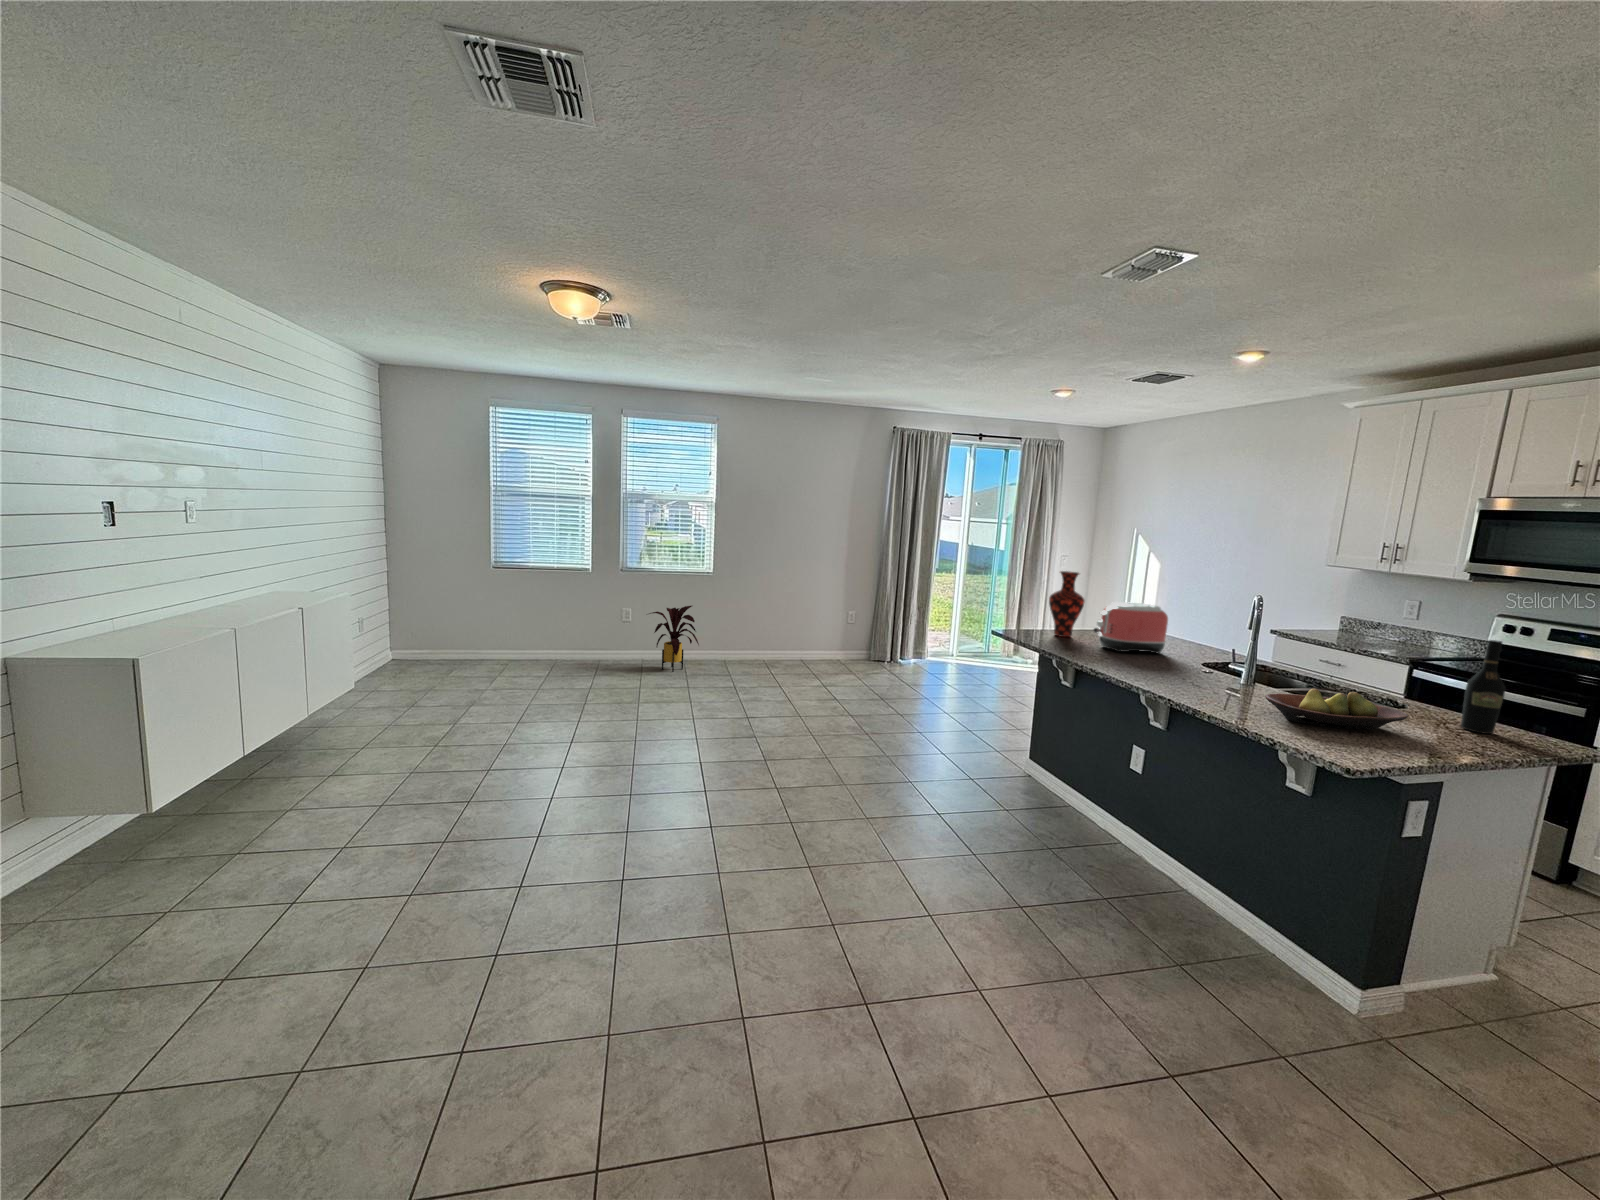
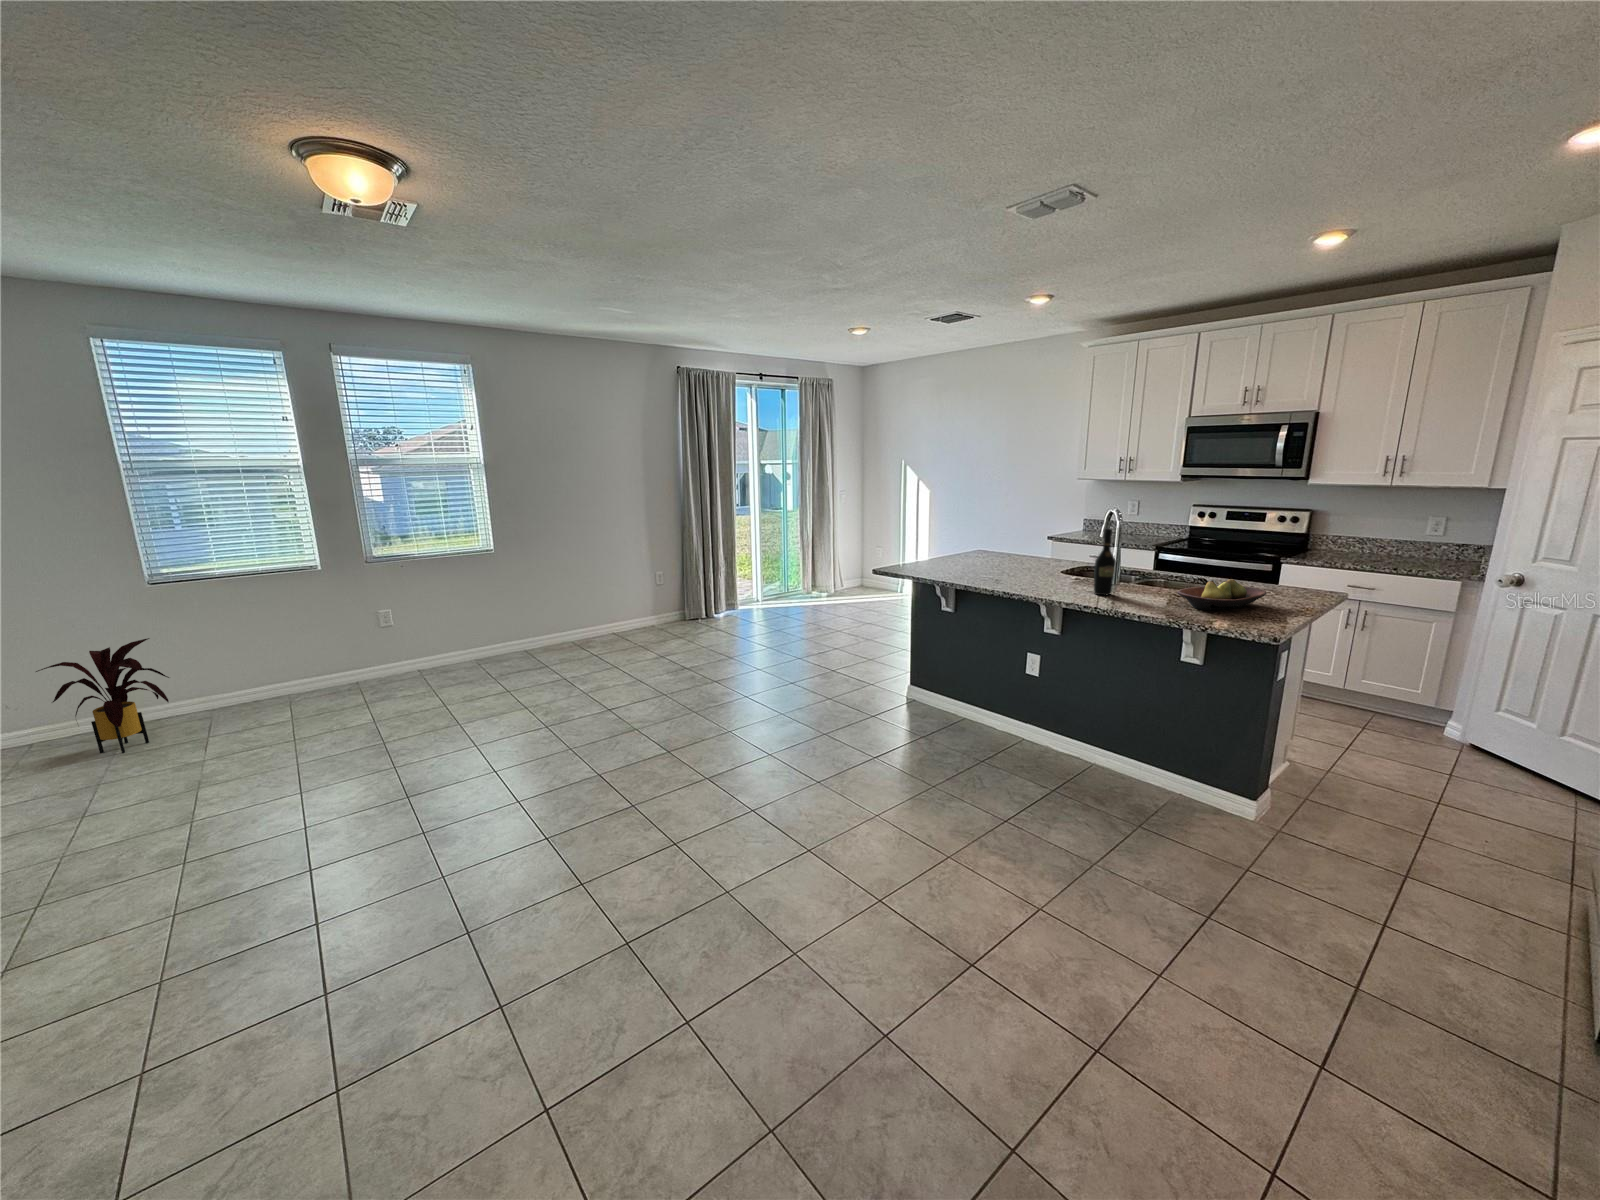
vase: present [1049,571,1085,637] -> none [929,506,960,567]
toaster: present [1094,602,1168,653] -> none [980,528,1037,574]
house plant: present [649,606,699,672] -> present [36,638,169,753]
wine bottle: present [1461,640,1505,734] -> present [1094,529,1116,595]

